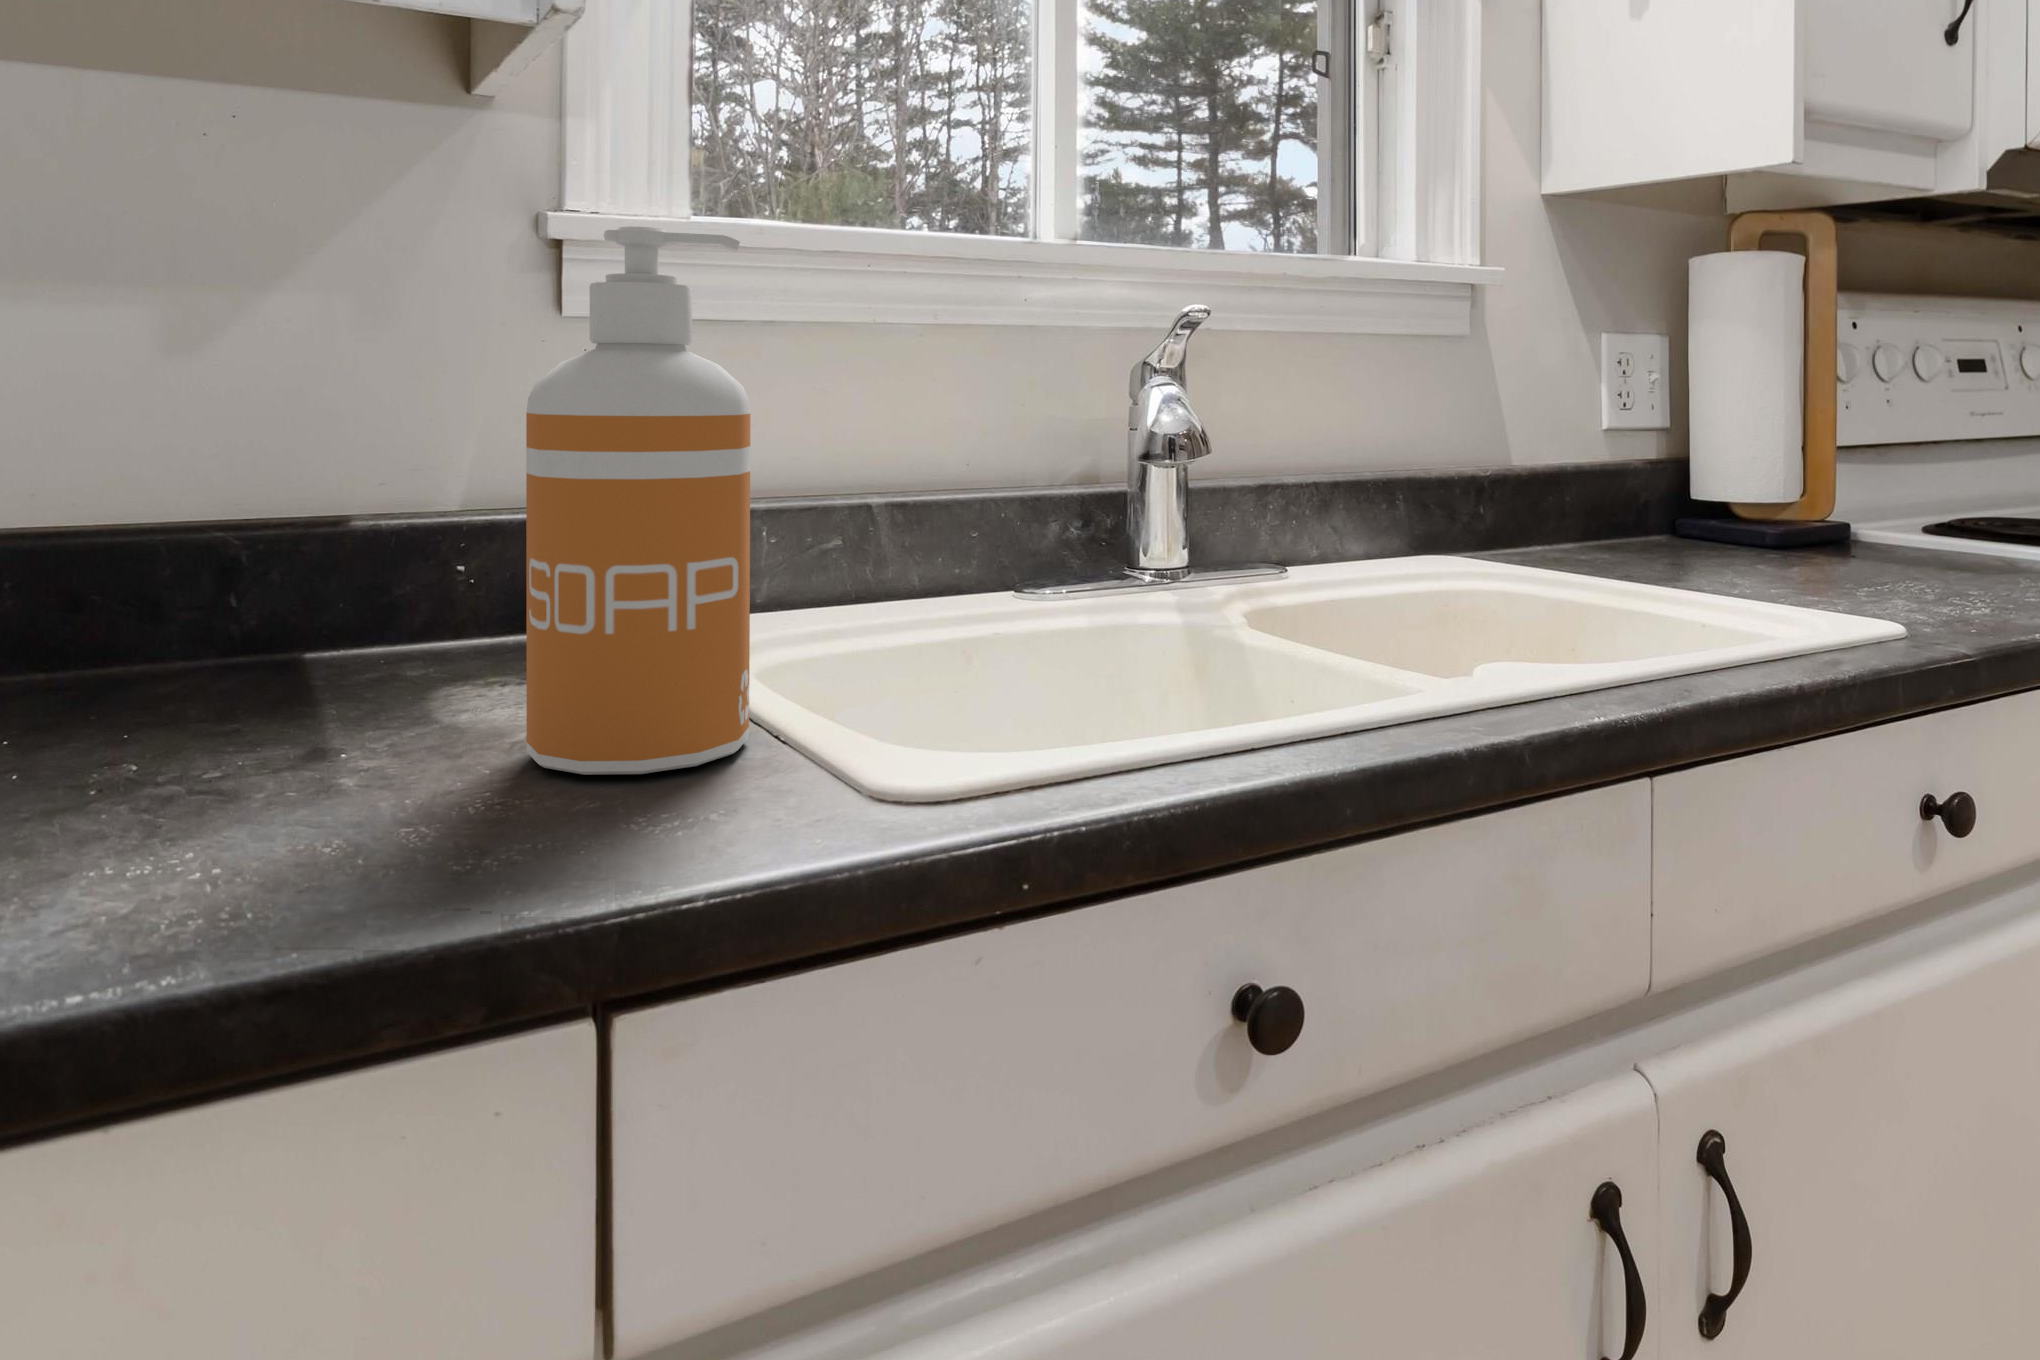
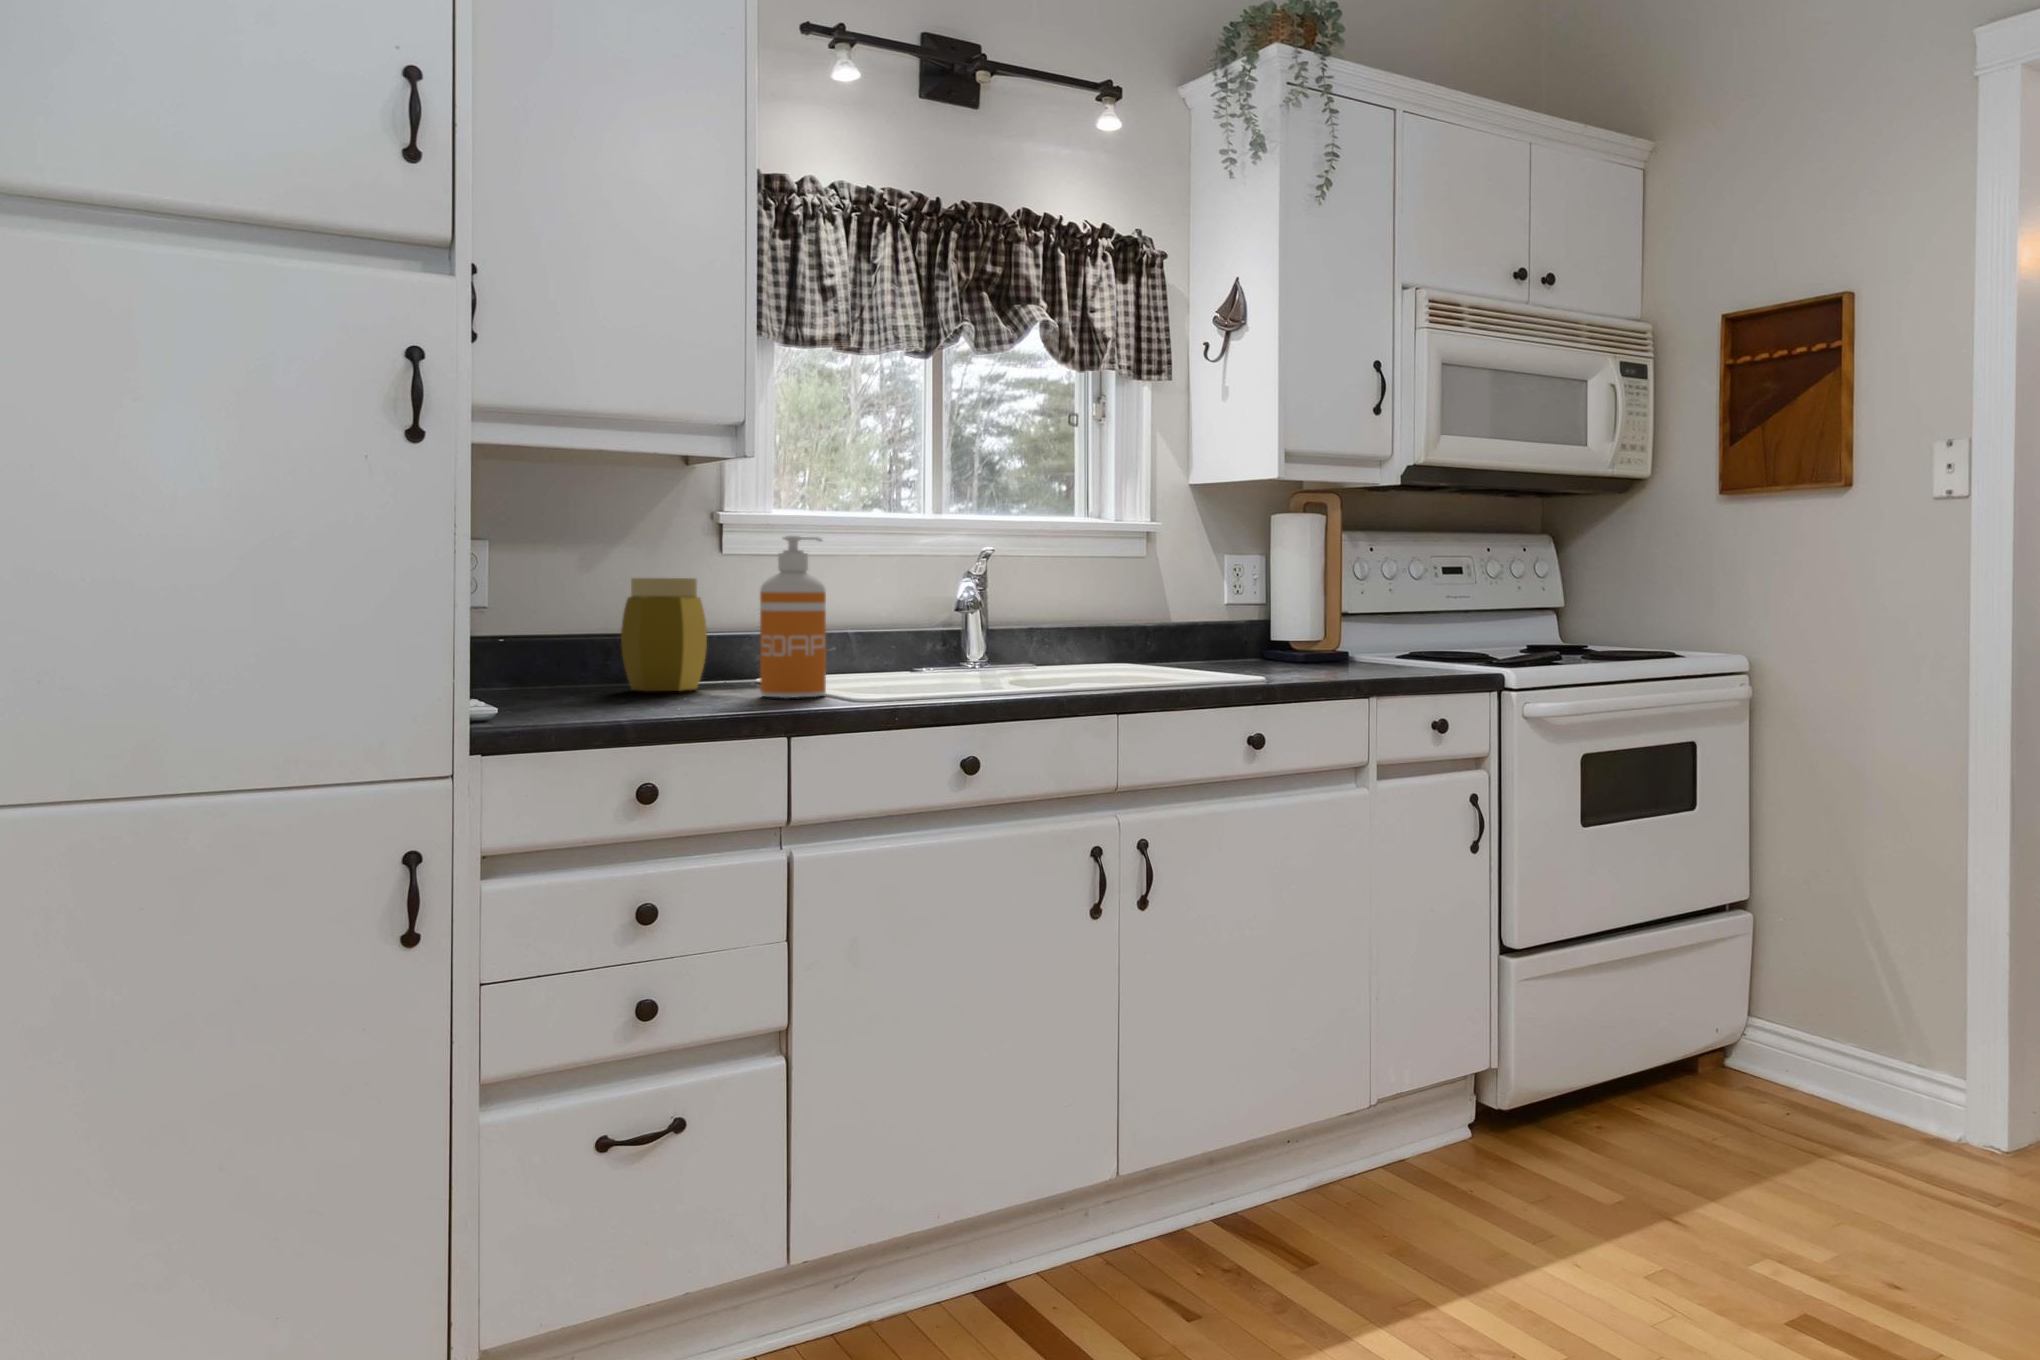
jar: none [150,362,419,714] -> present [621,578,707,691]

